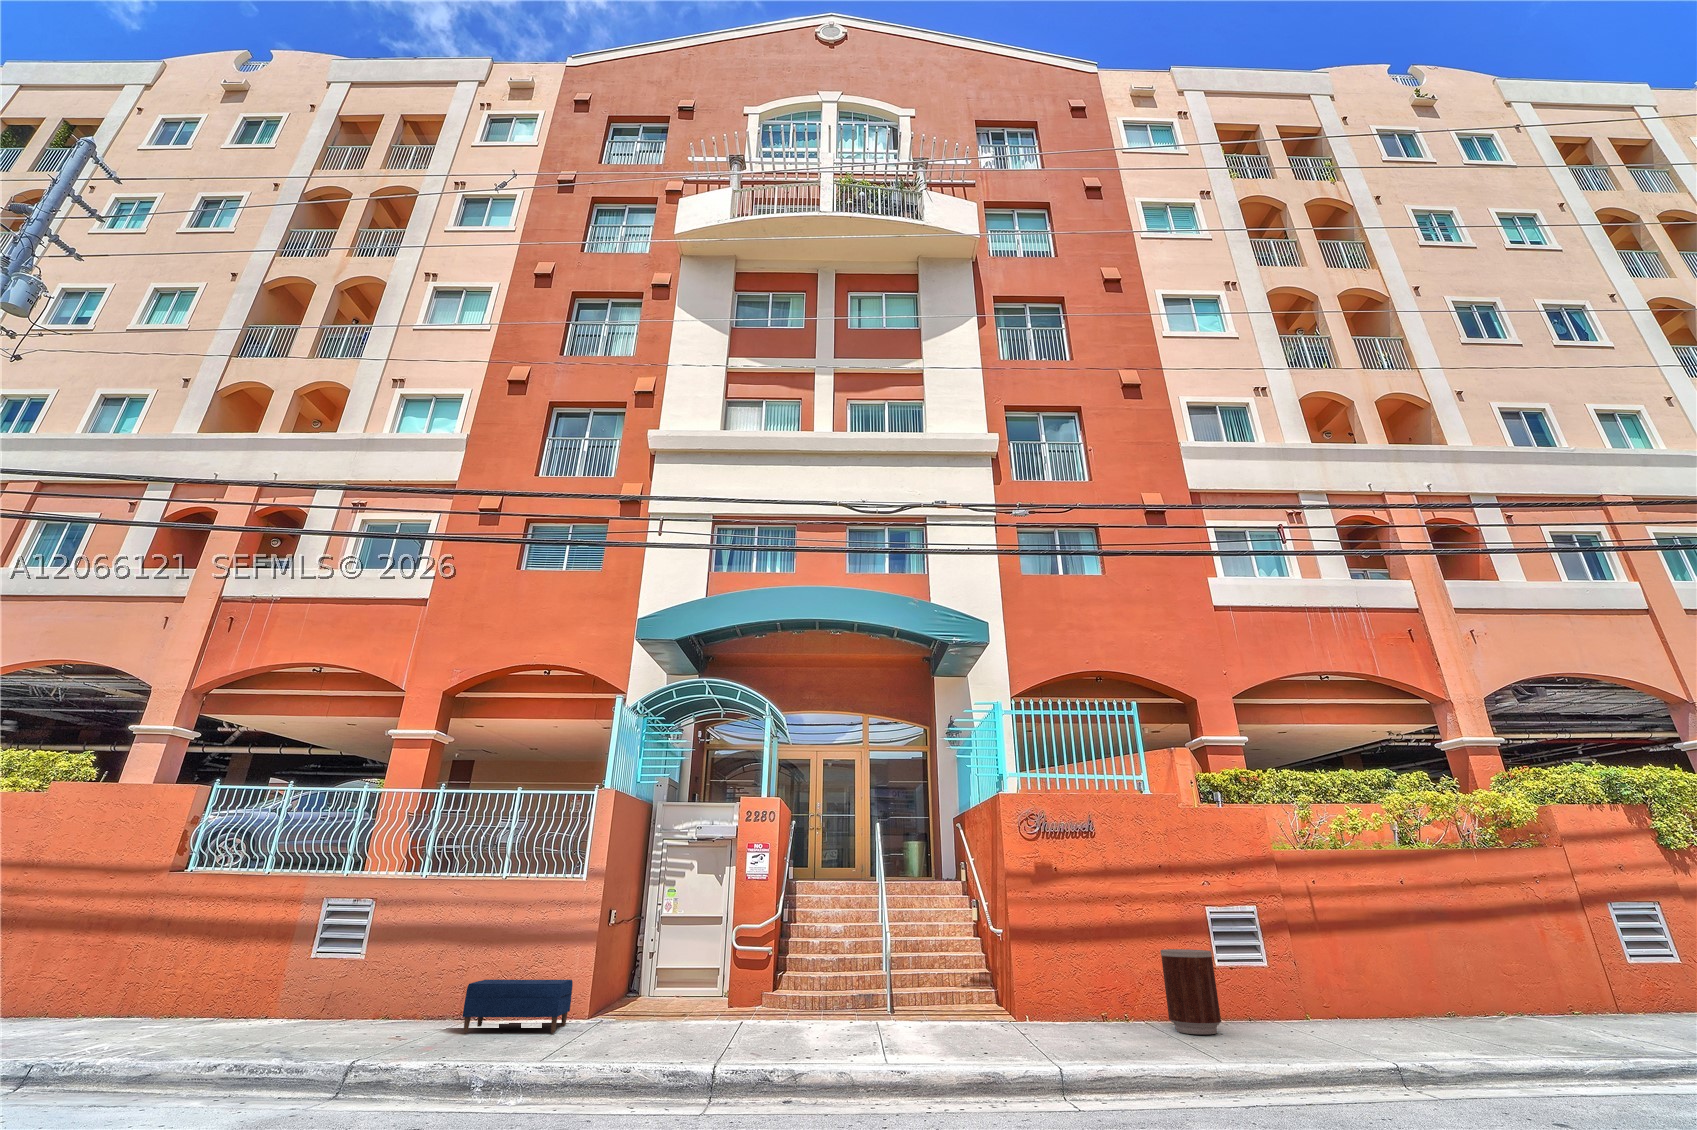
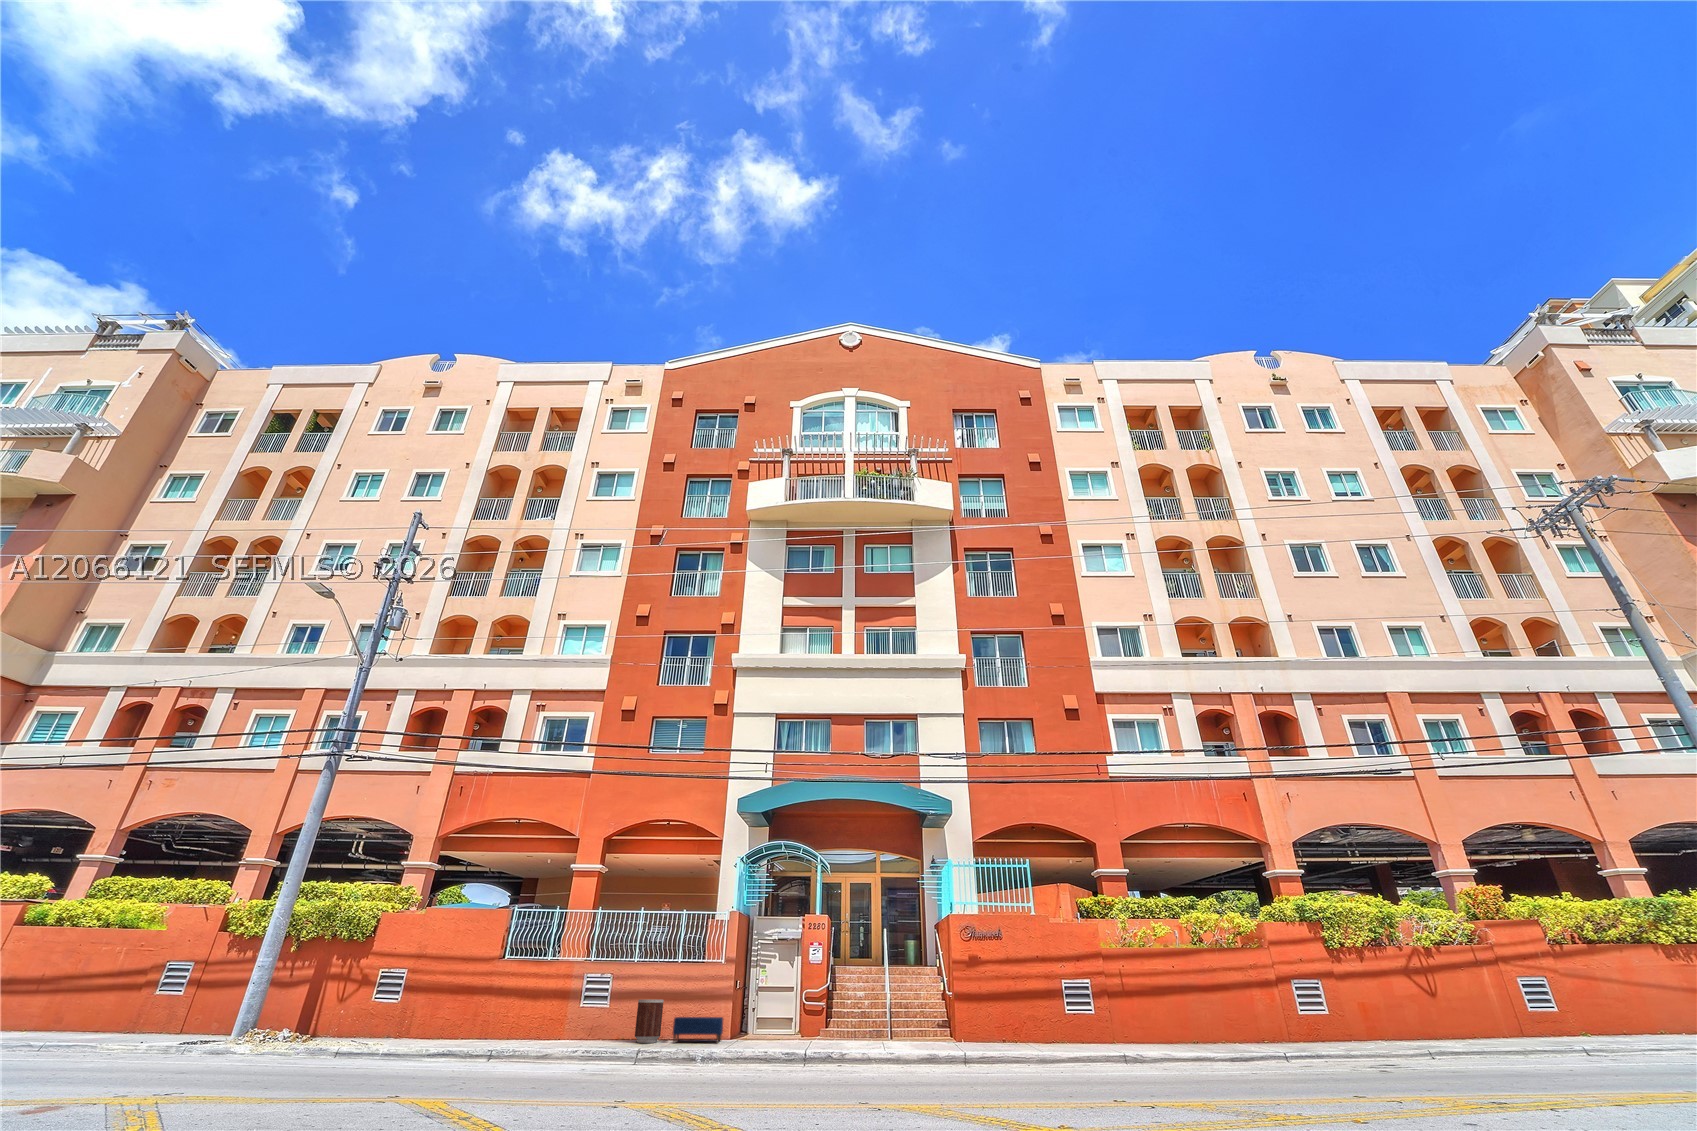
trash can: present [1161,949,1221,1034] -> present [635,999,664,1043]

